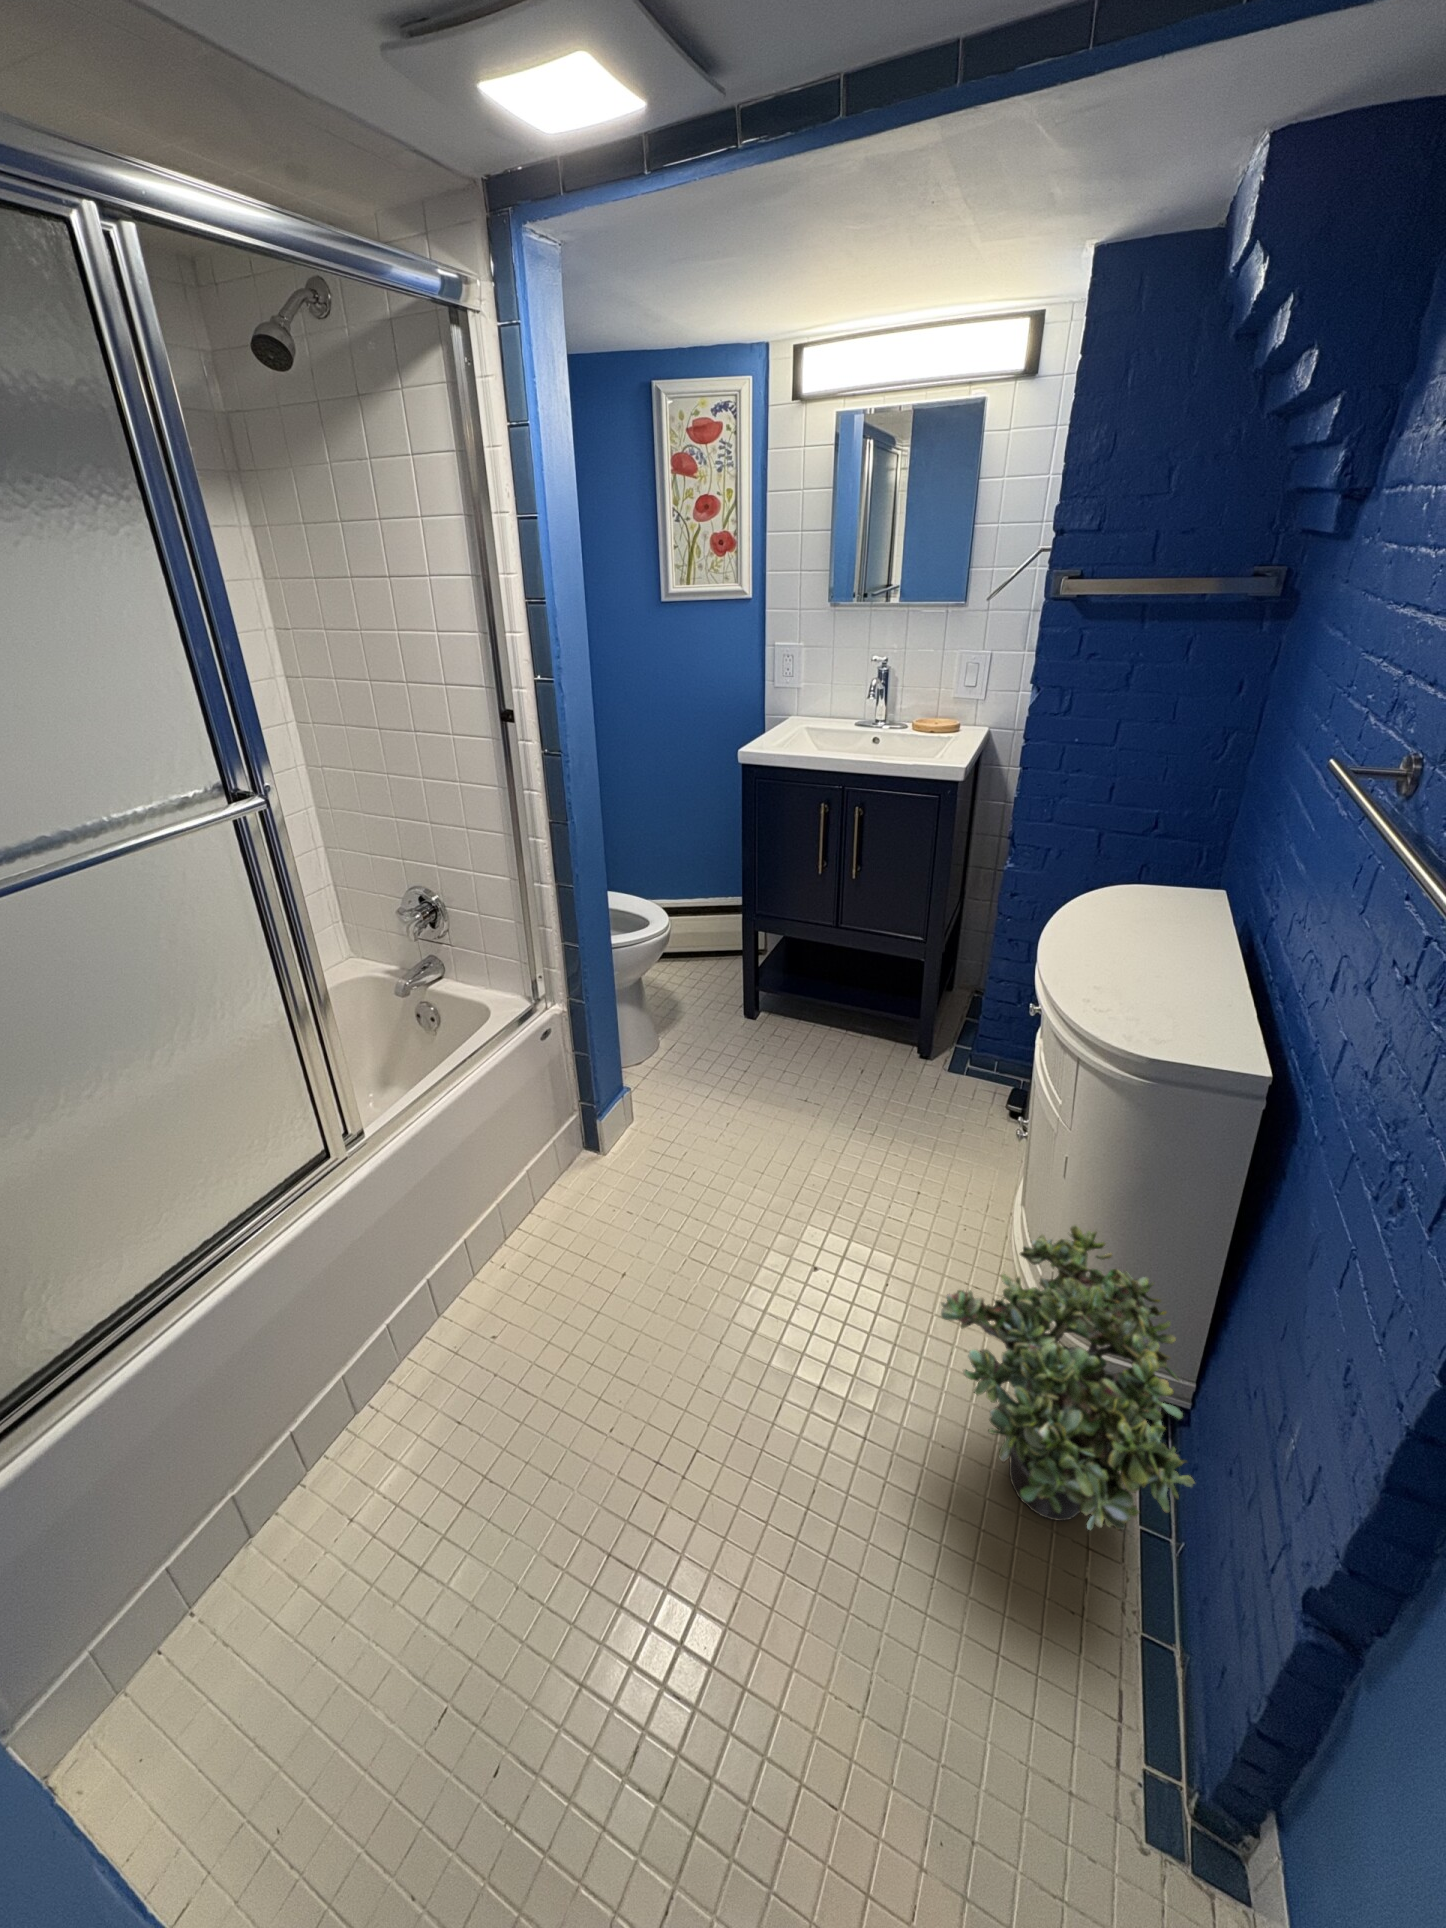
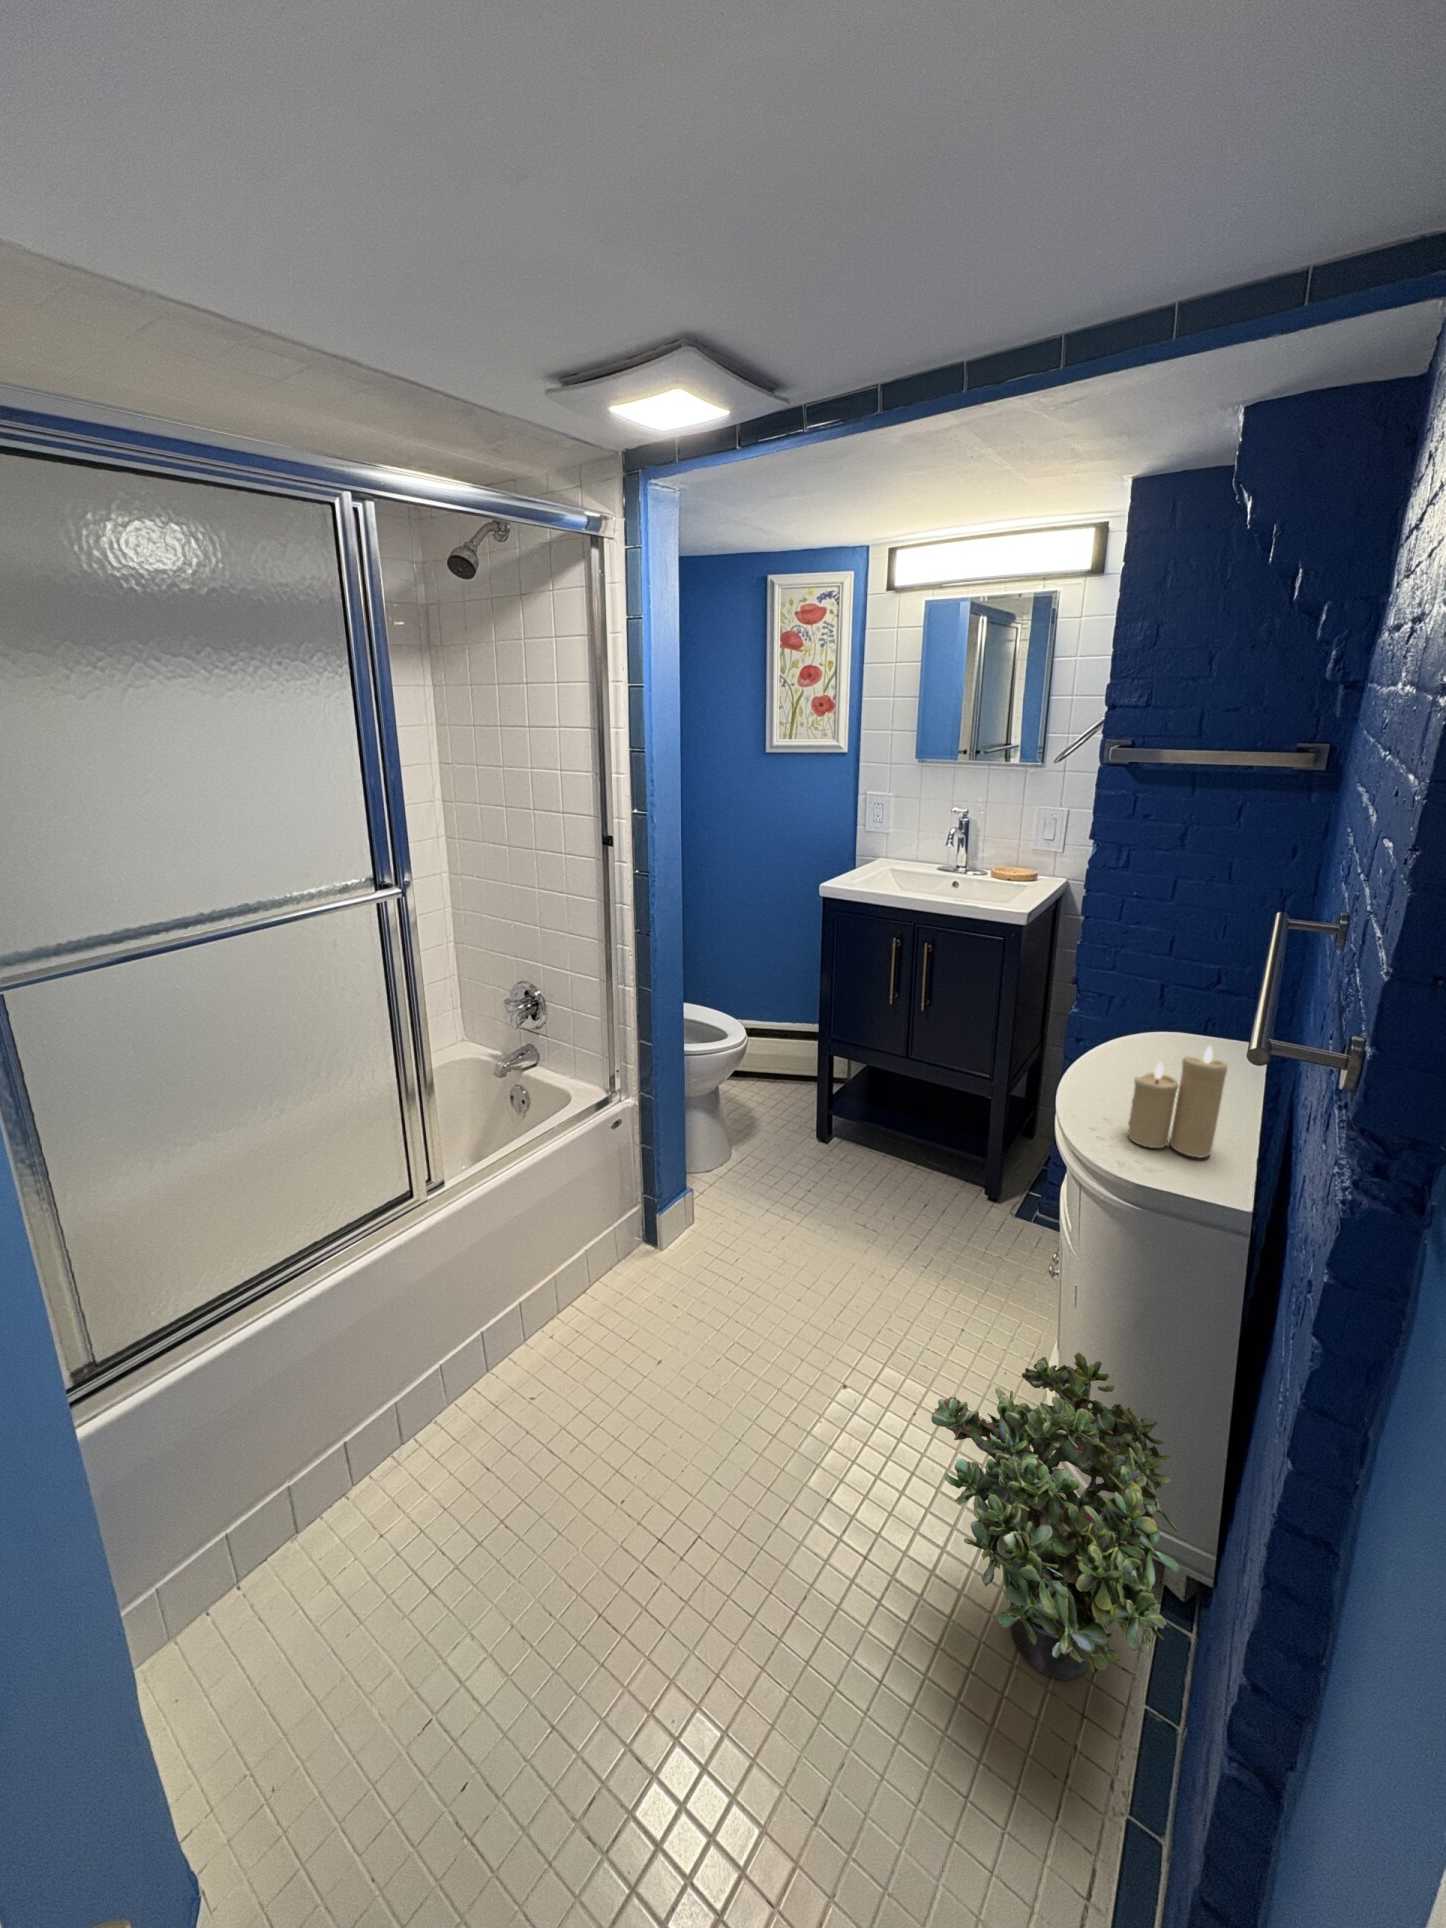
candle: none [1126,909,1238,1024] -> present [1128,1046,1227,1158]

